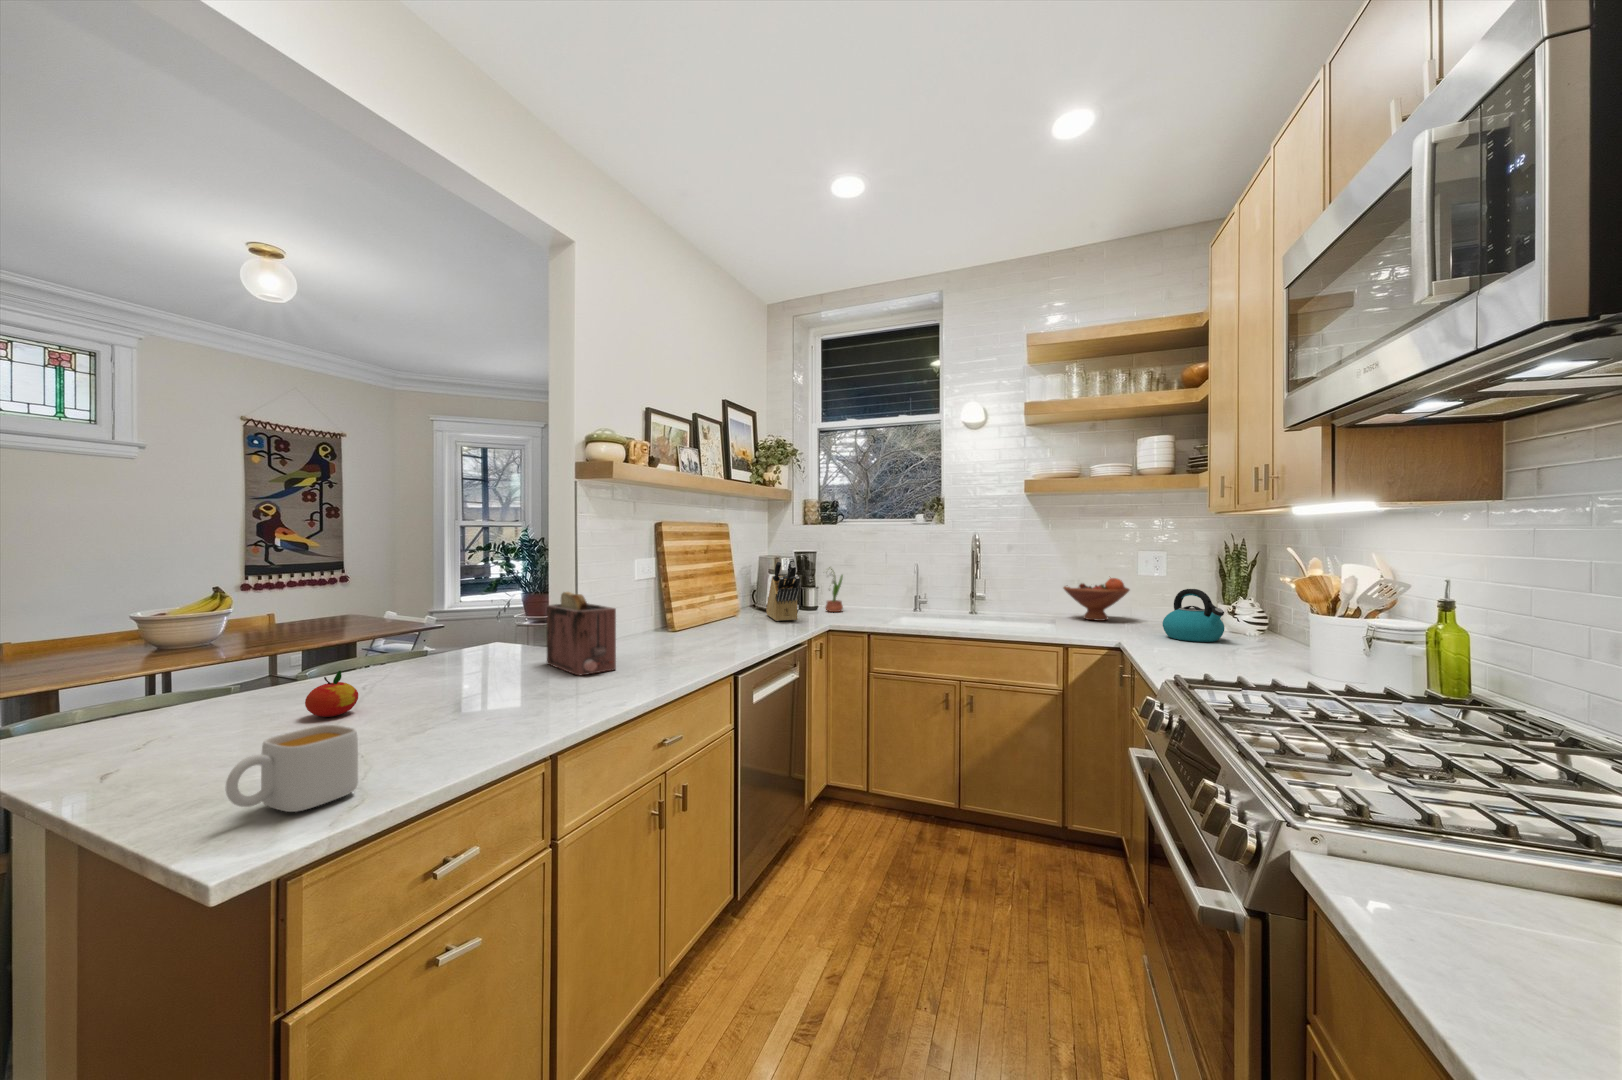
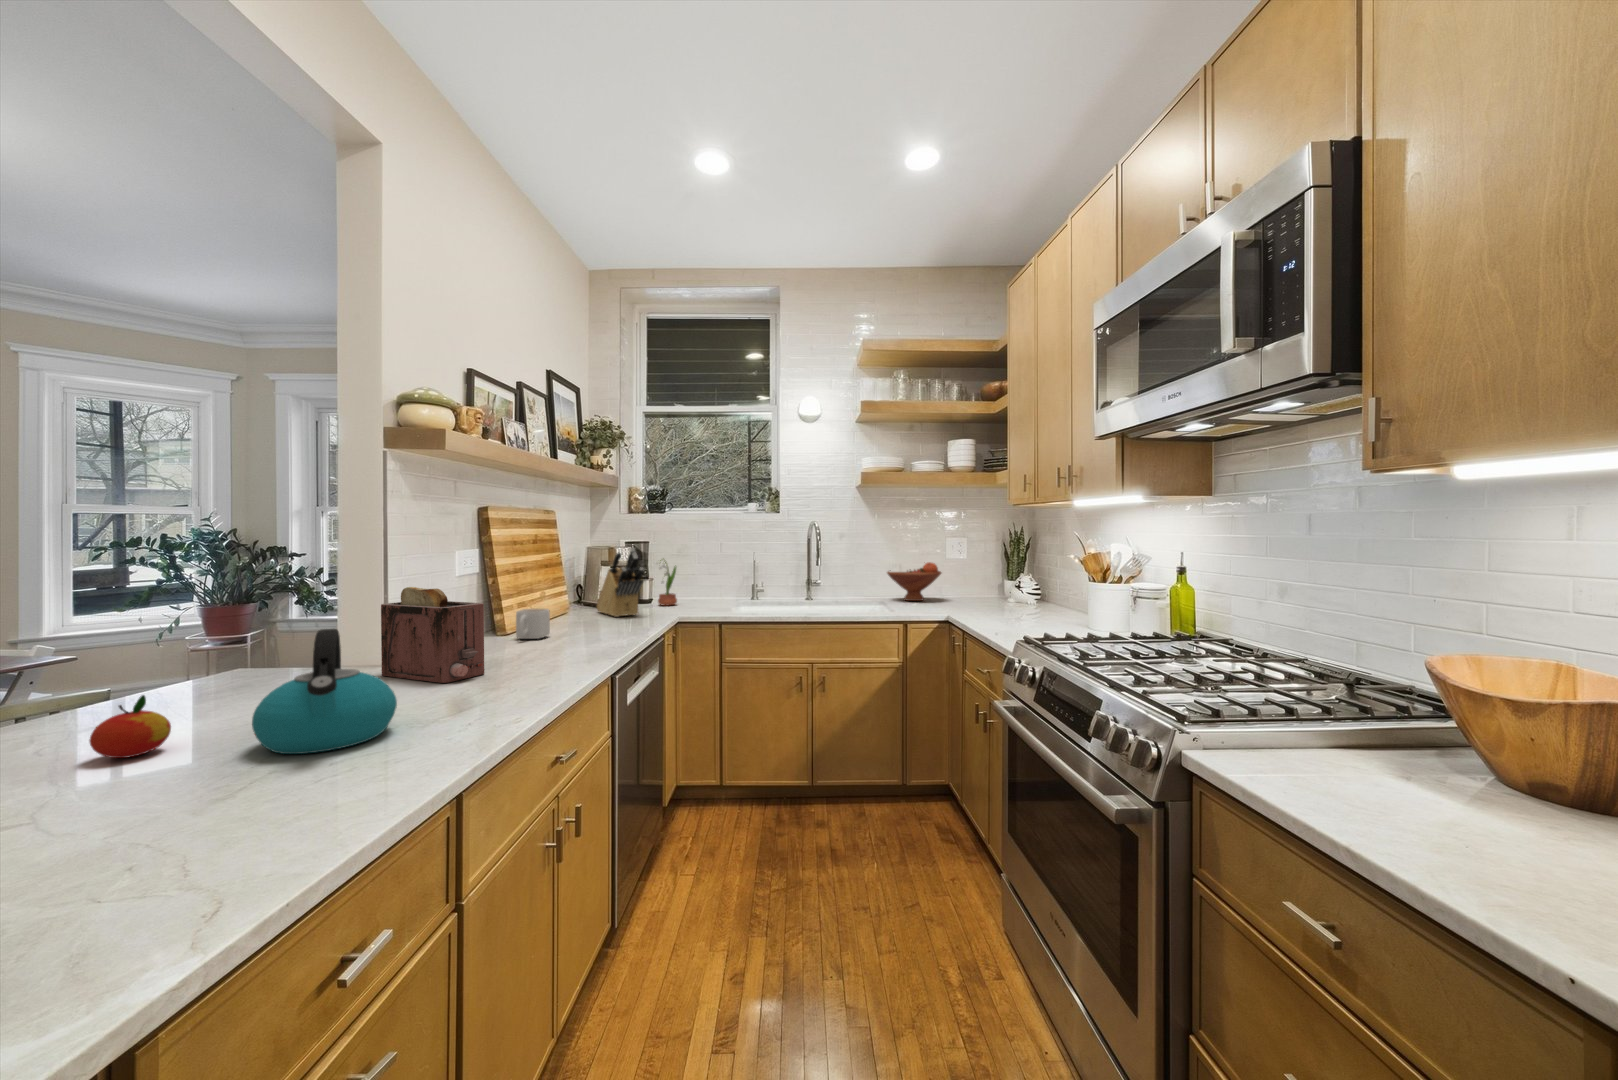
kettle: present [1162,589,1225,642] -> present [252,629,397,754]
mug: present [226,725,358,812] -> present [516,609,550,639]

